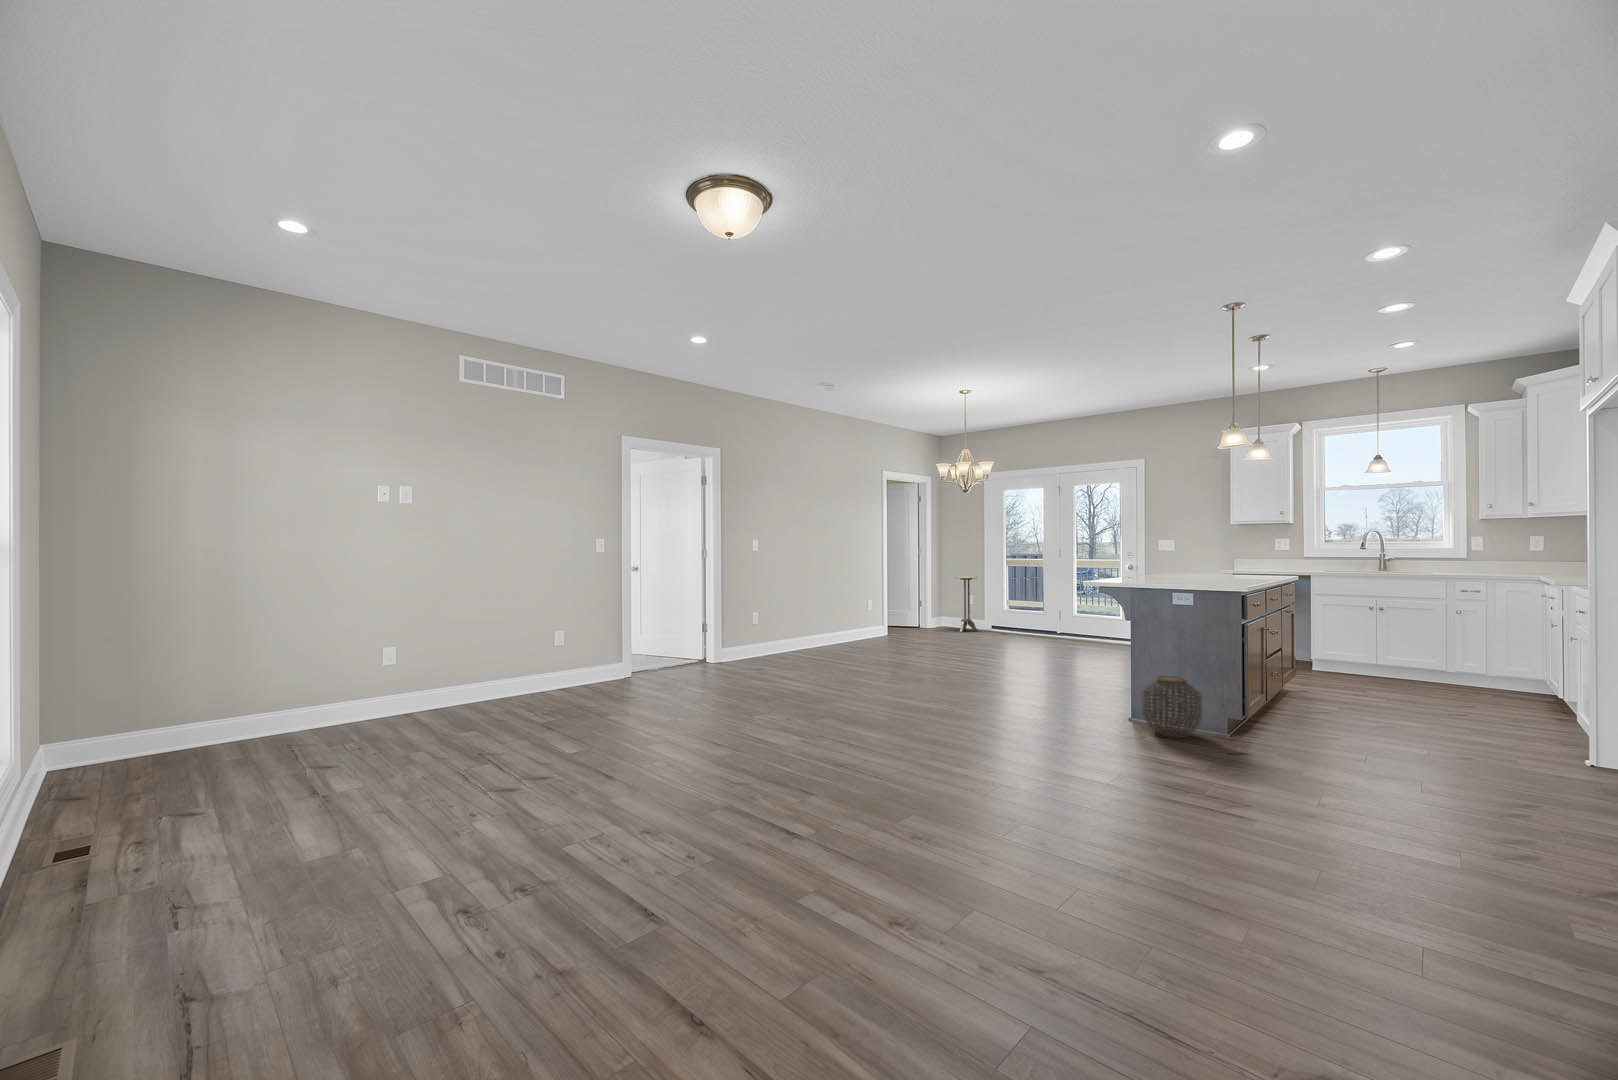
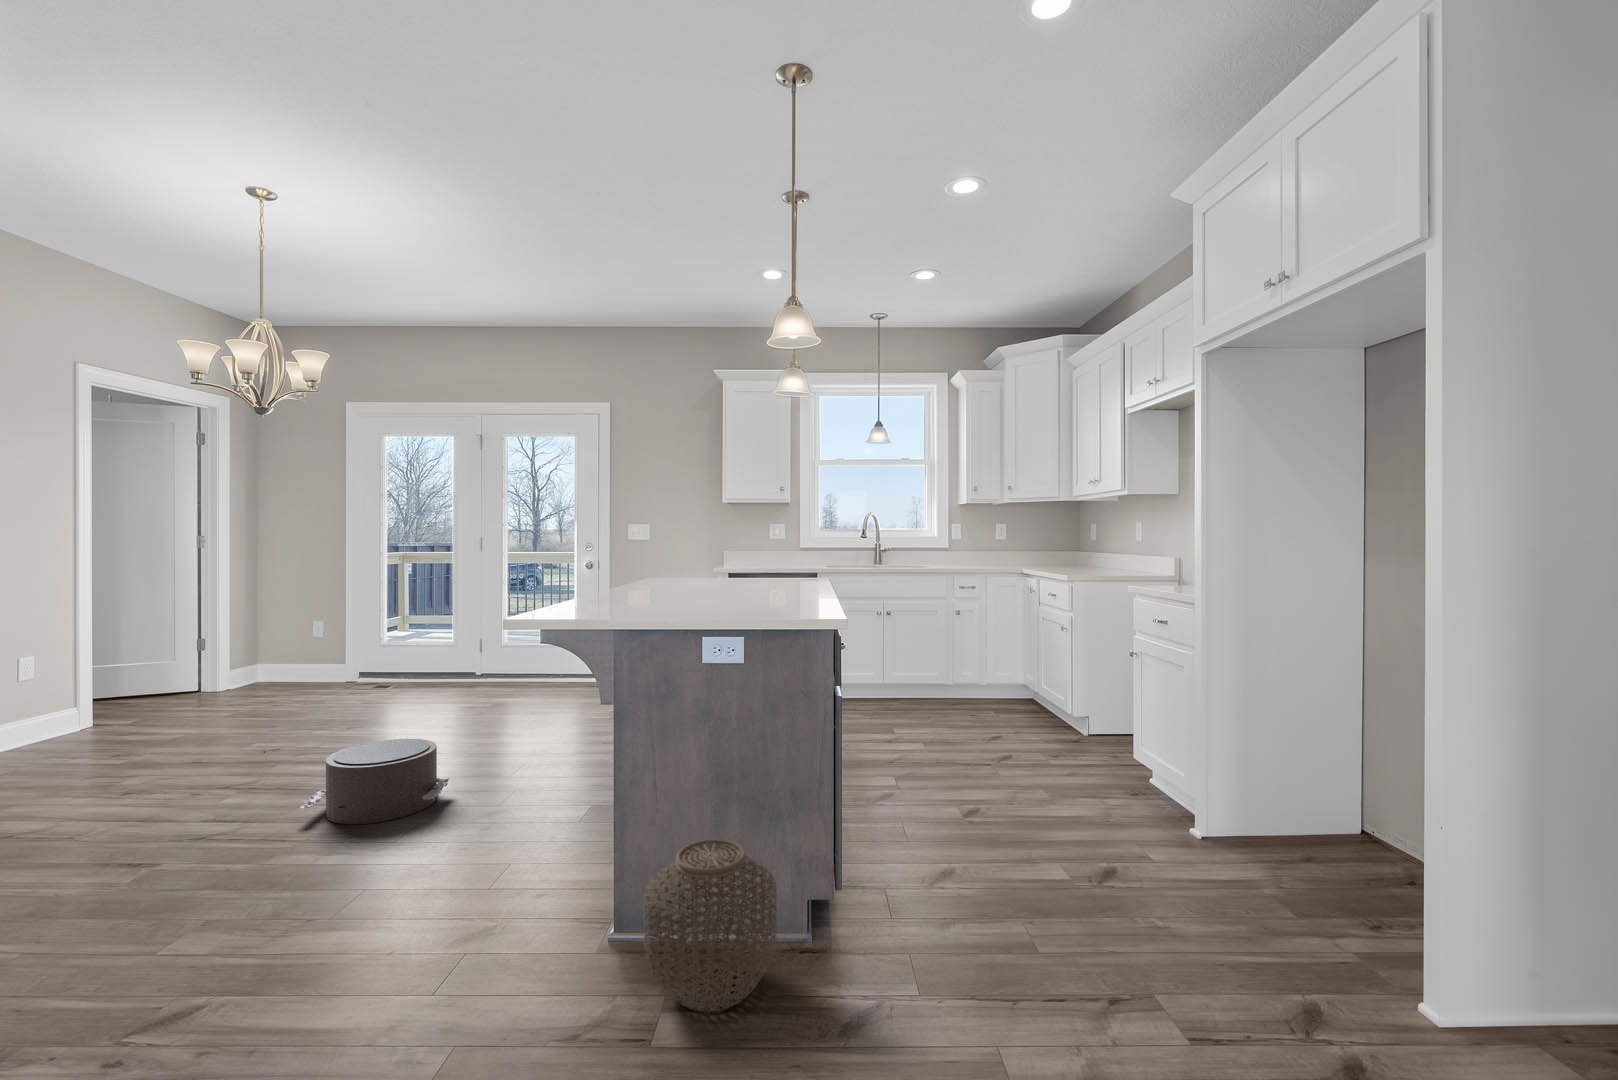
side table: present [955,577,978,632] -> none [282,589,332,692]
pouf: none [993,646,1054,678] -> present [300,739,450,824]

